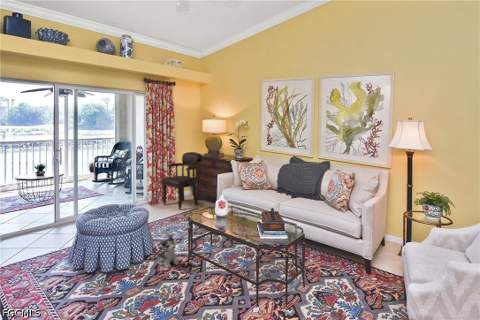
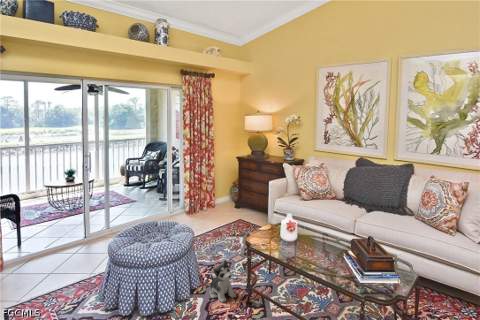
armchair: present [161,152,202,210] -> none [199,153,246,220]

